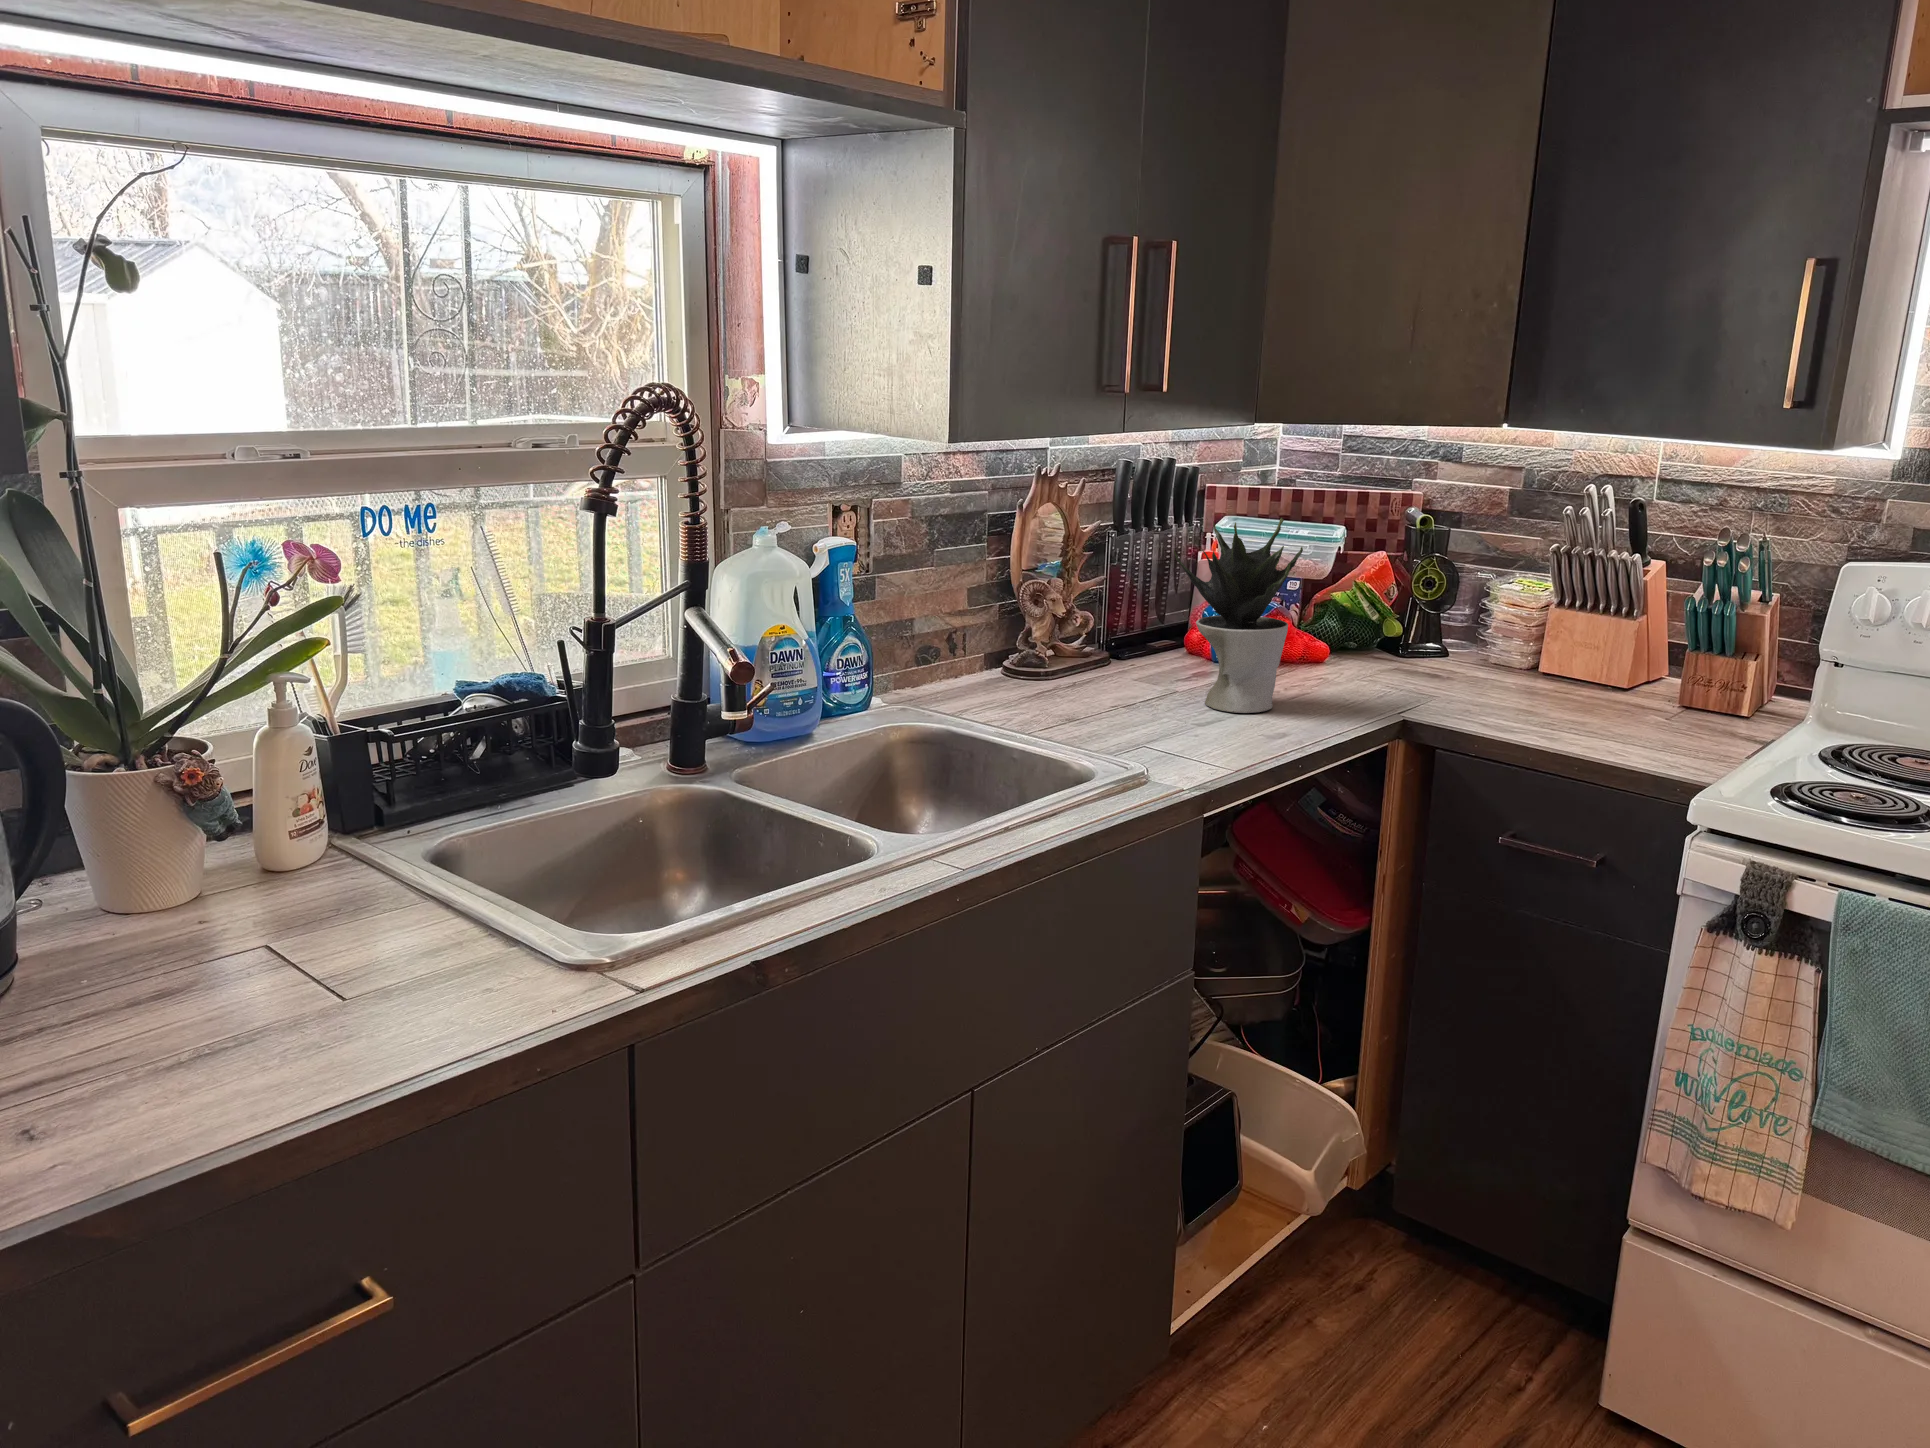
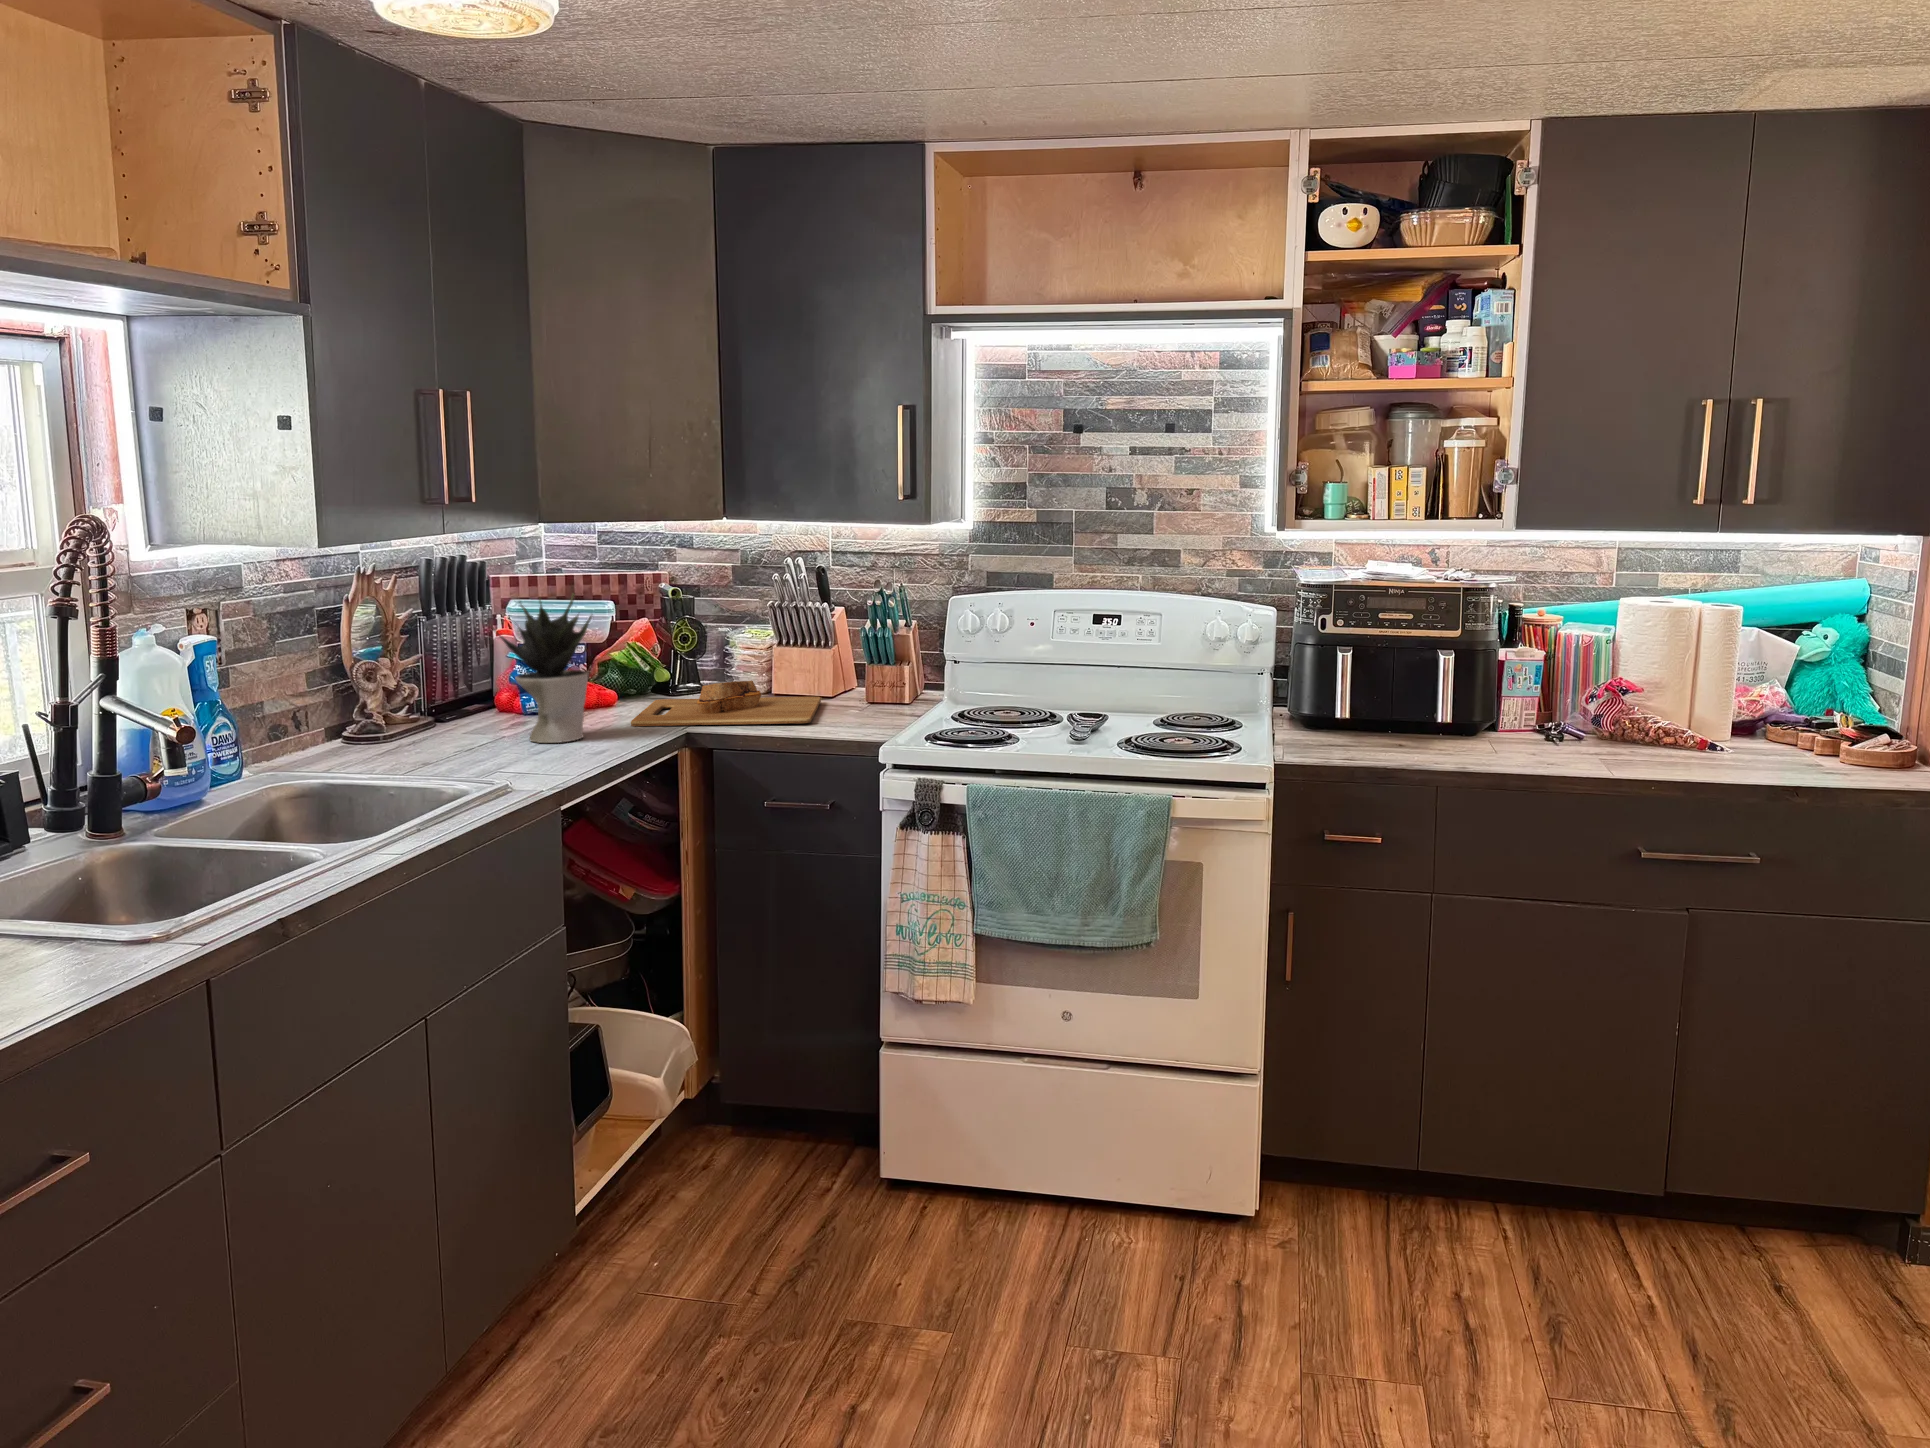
cutting board: none [1338,653,1609,731] -> present [631,680,821,727]

